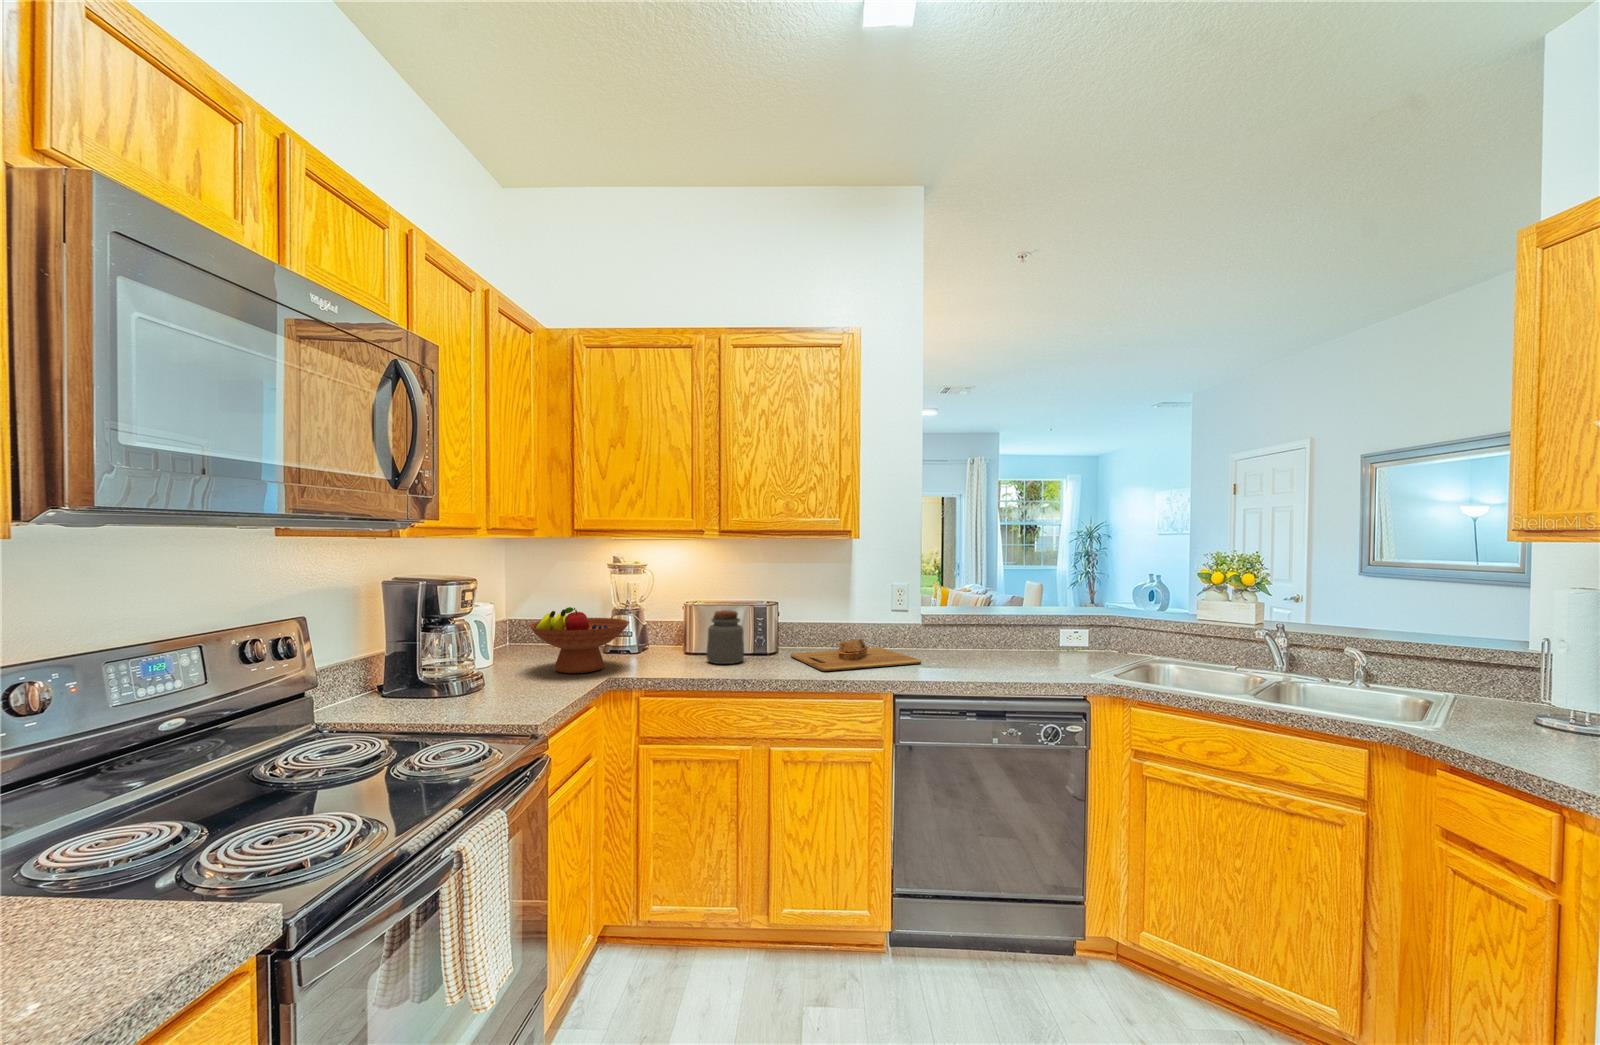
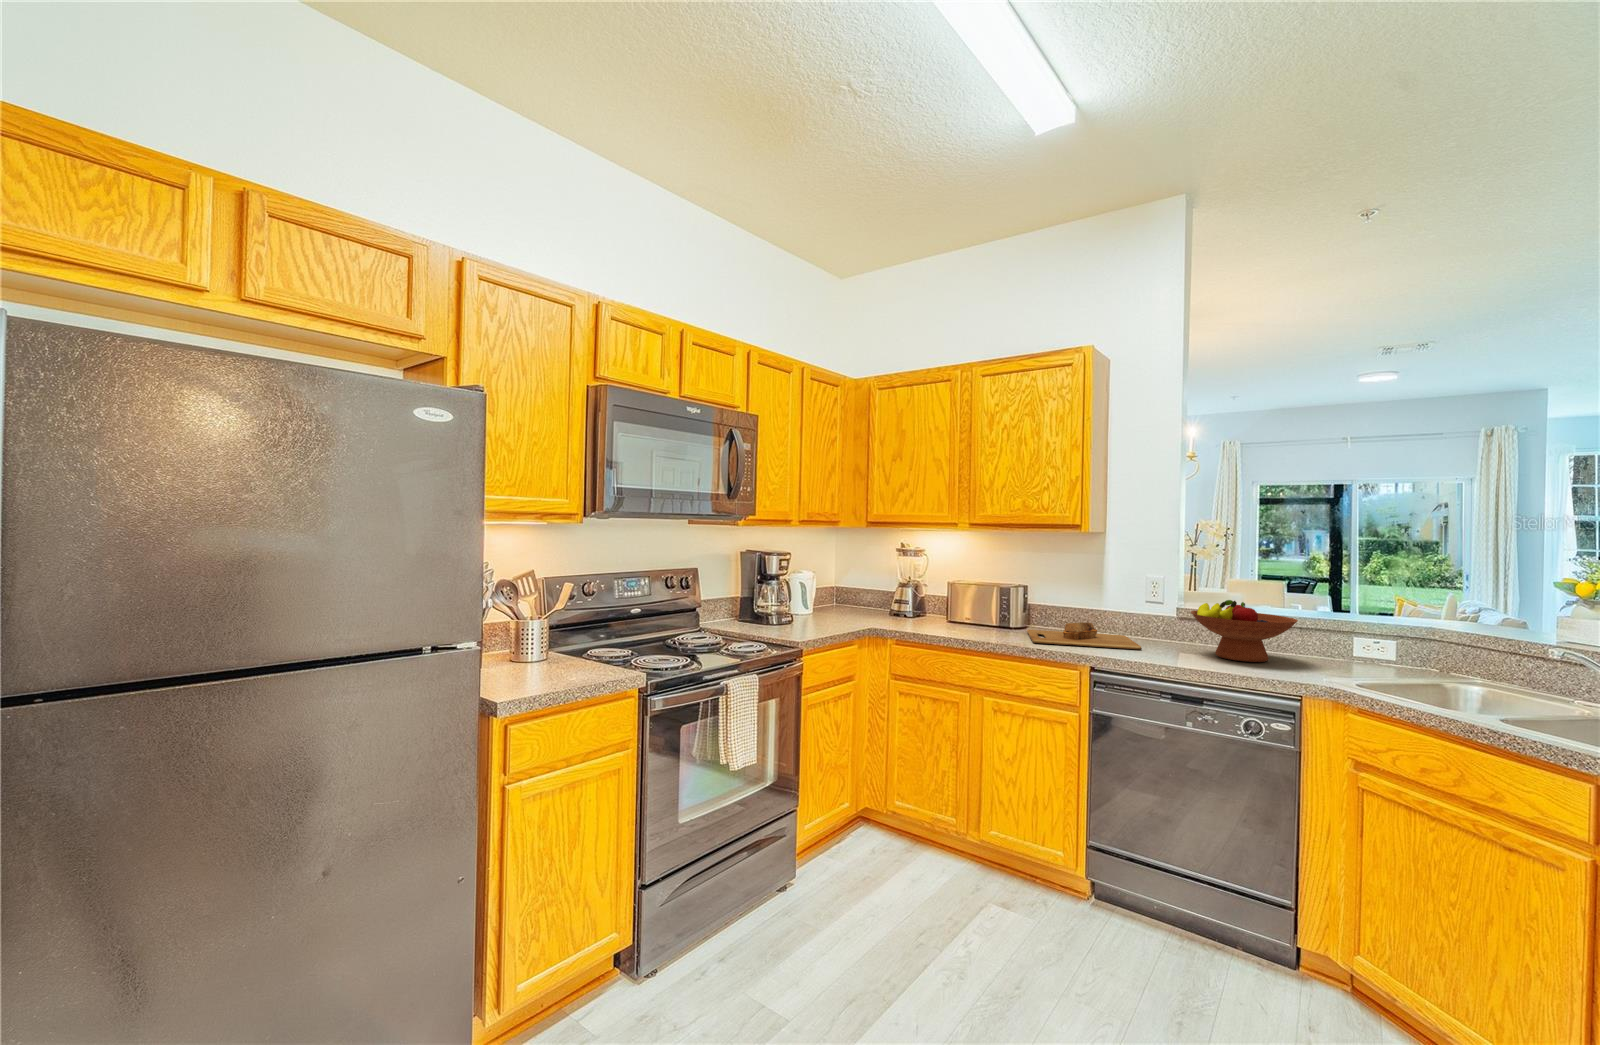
fruit bowl: present [529,607,630,673] -> present [1191,600,1298,662]
jar: present [707,610,744,664] -> none [953,588,984,630]

